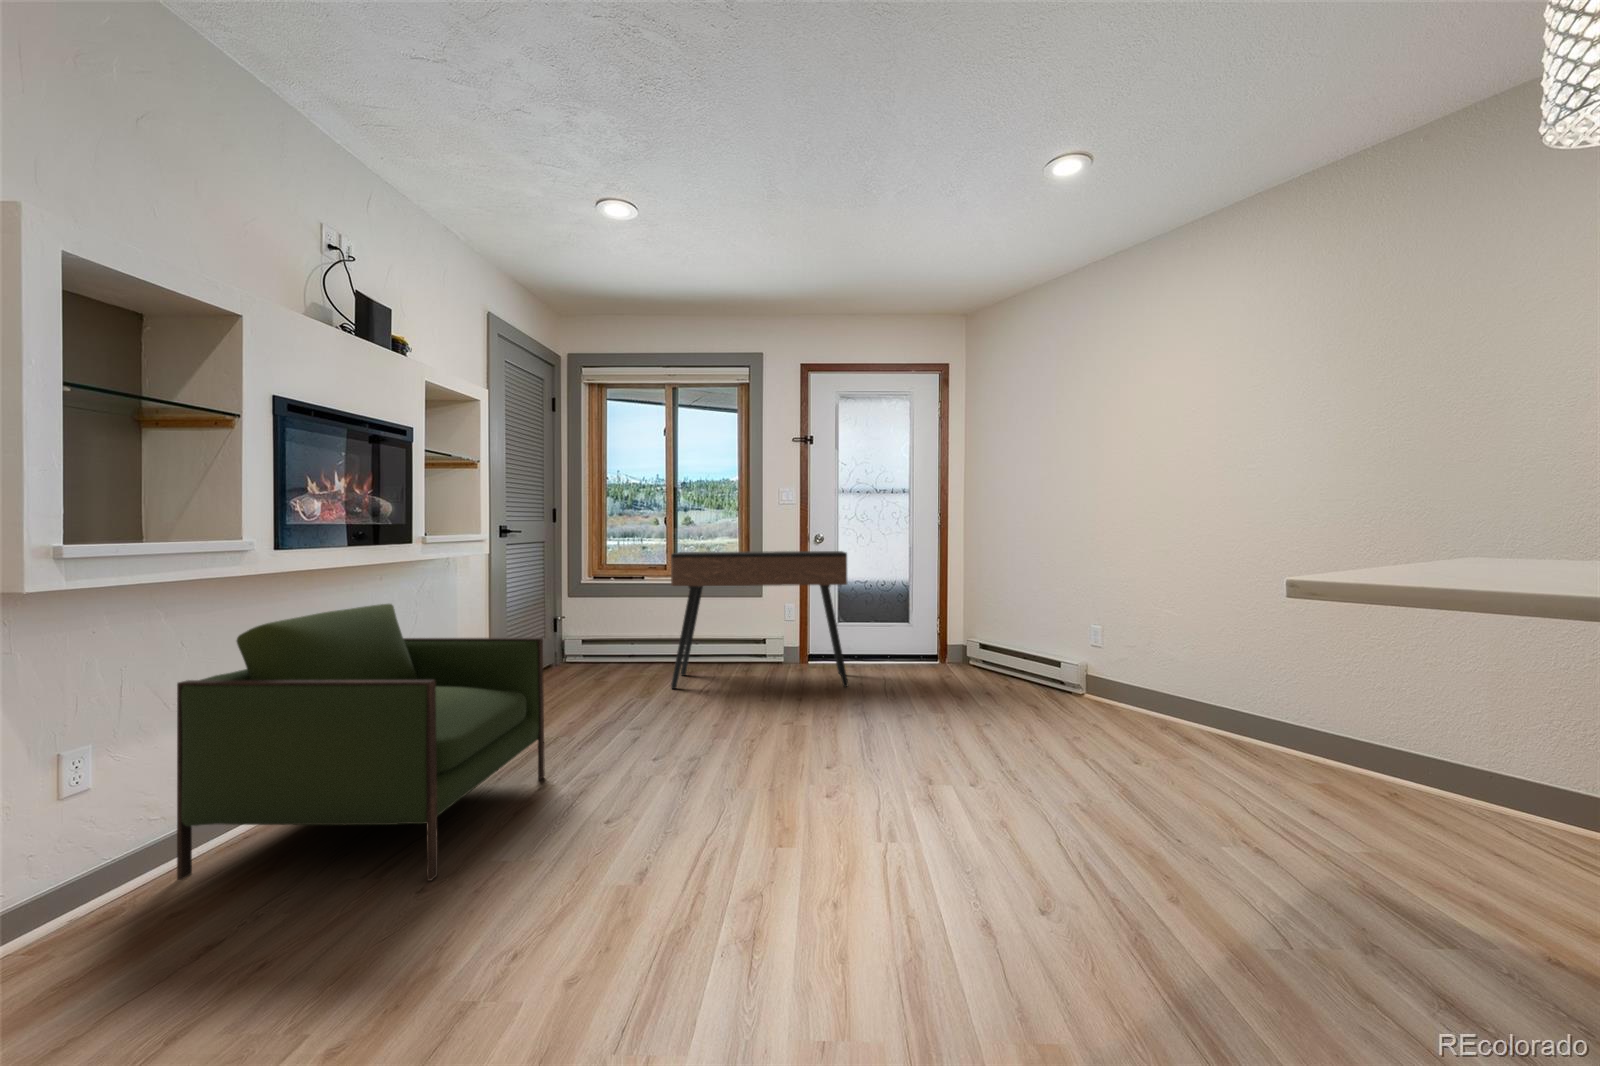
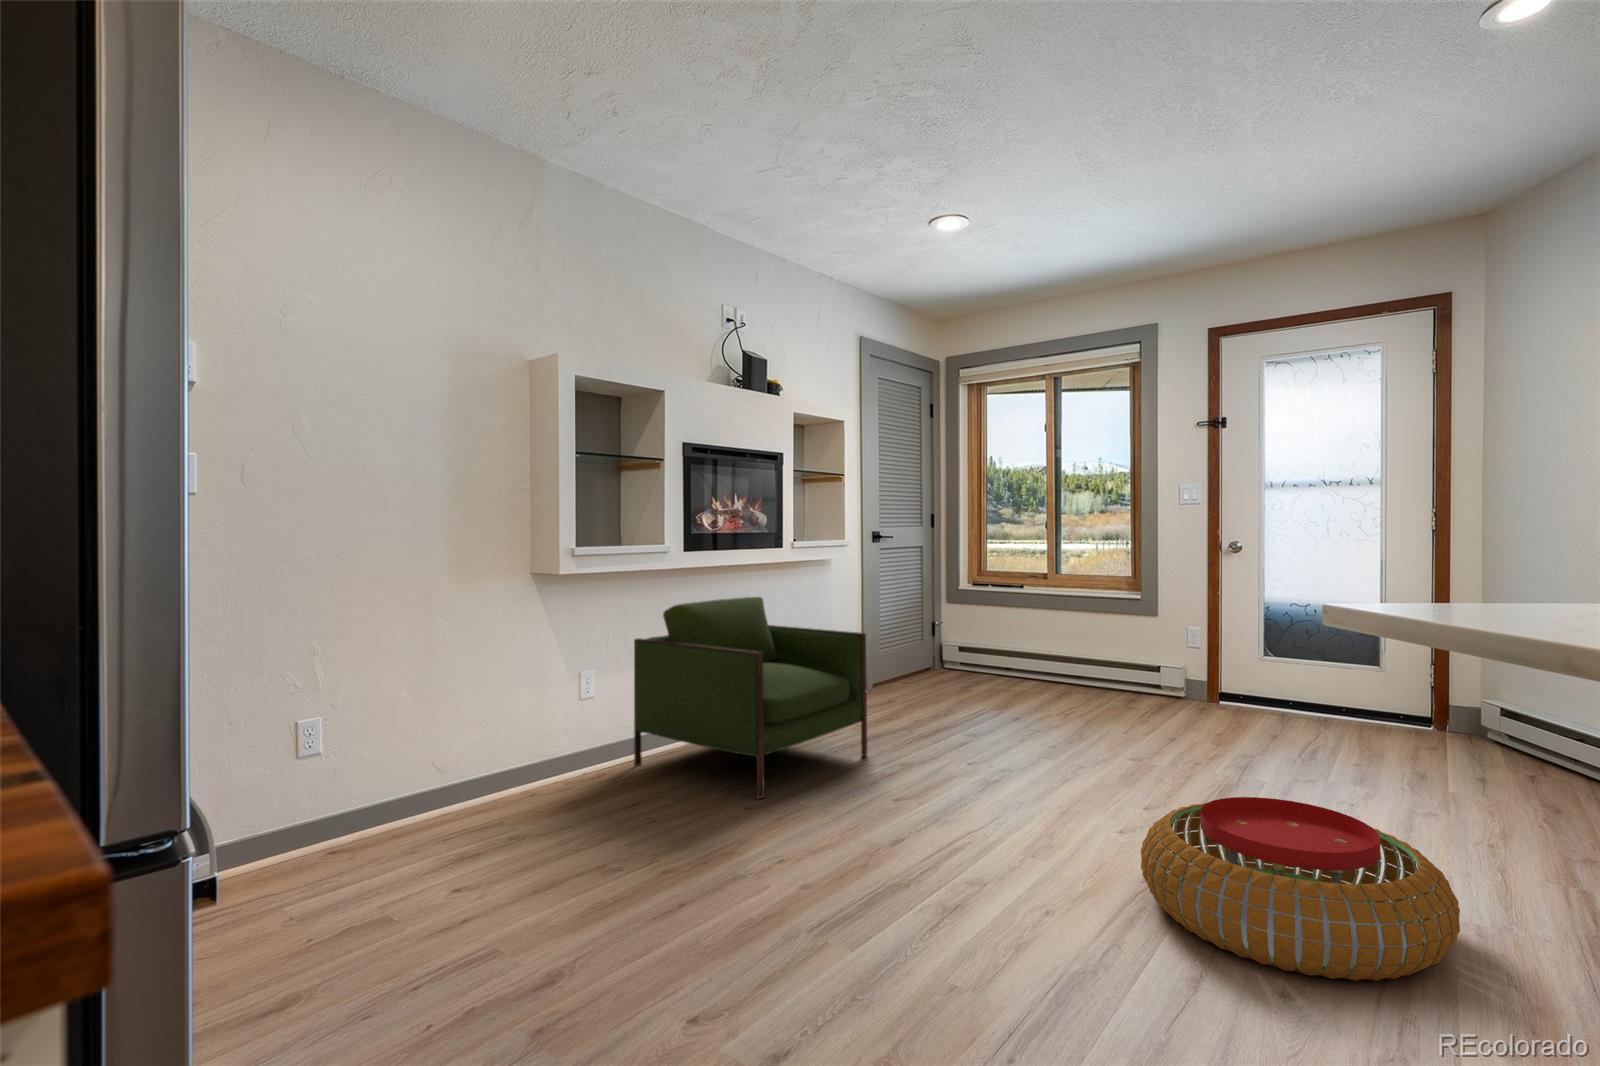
console table: present [671,551,848,689] -> none [1029,560,1256,733]
pouf: none [909,752,1167,922] -> present [1141,797,1460,981]

